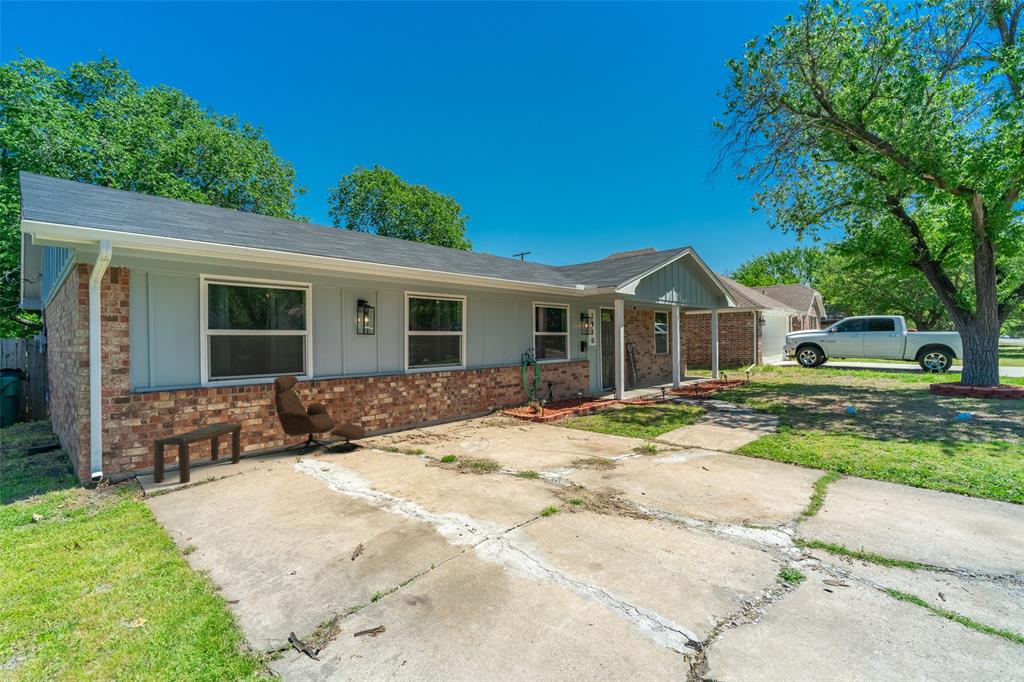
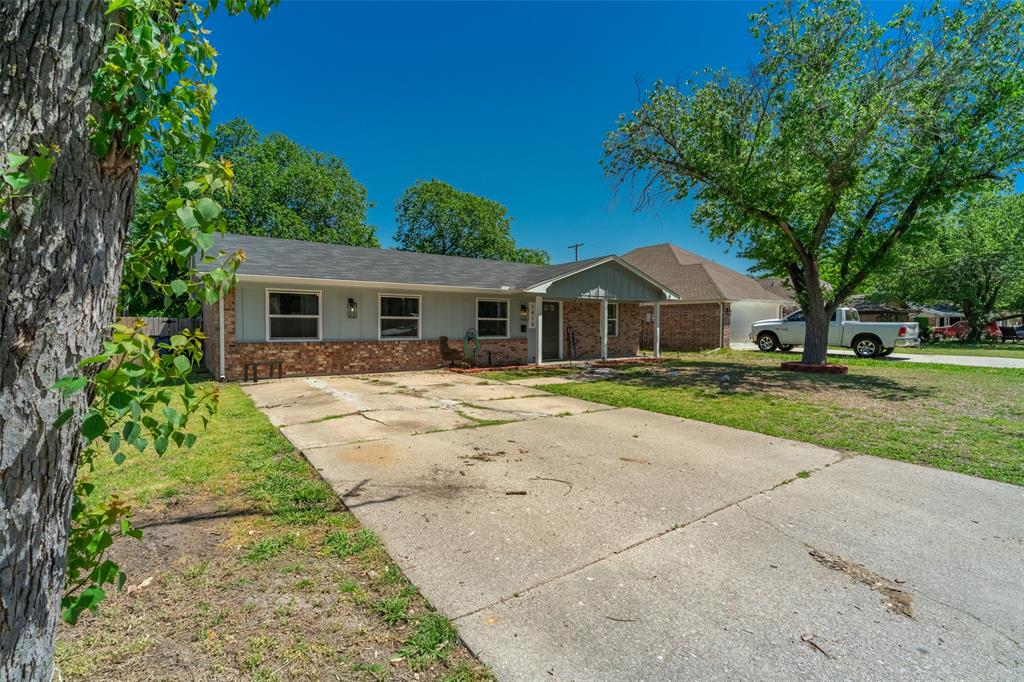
lounge chair: present [274,375,366,455] -> present [439,336,475,368]

